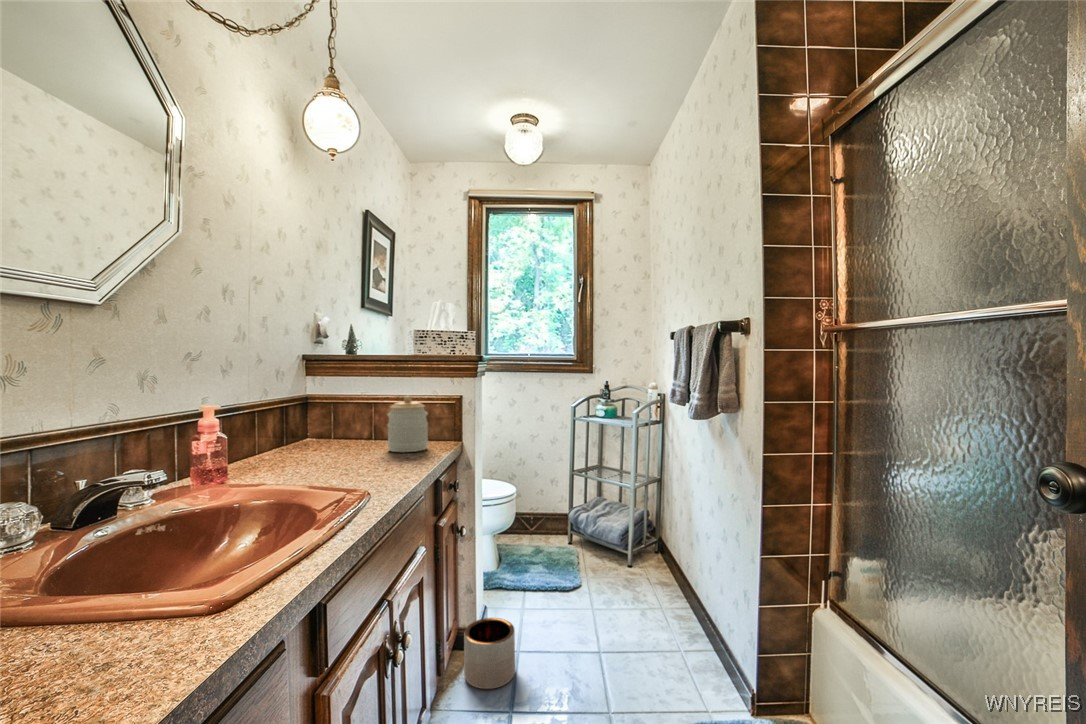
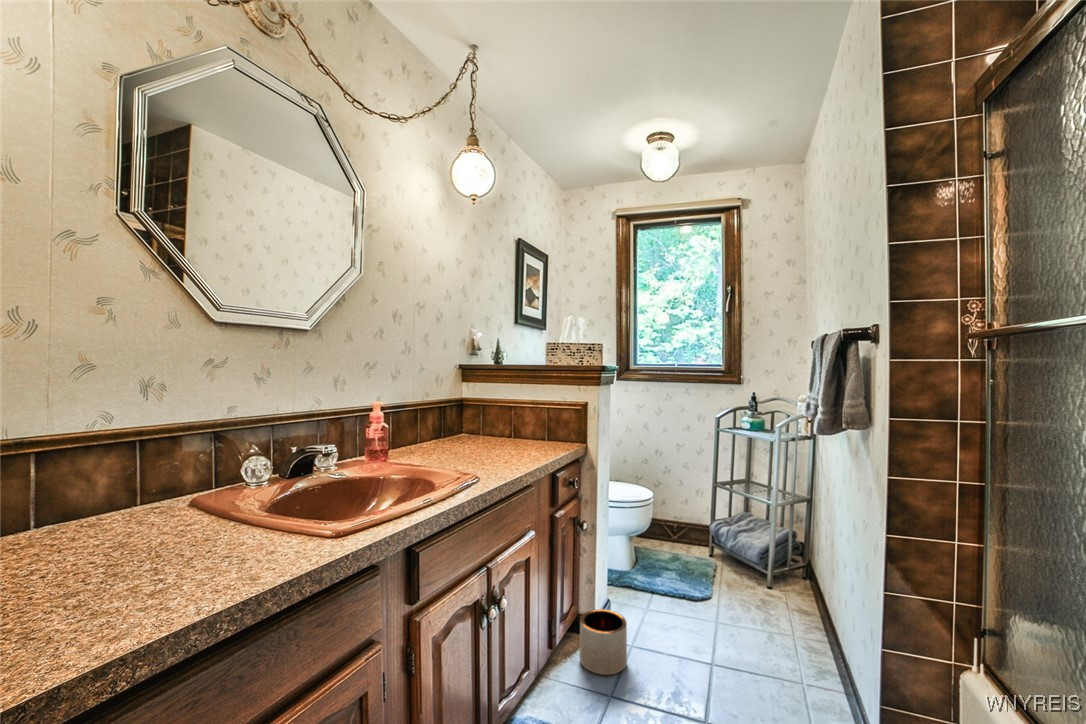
jar: present [388,396,428,452] -> none [516,401,550,450]

